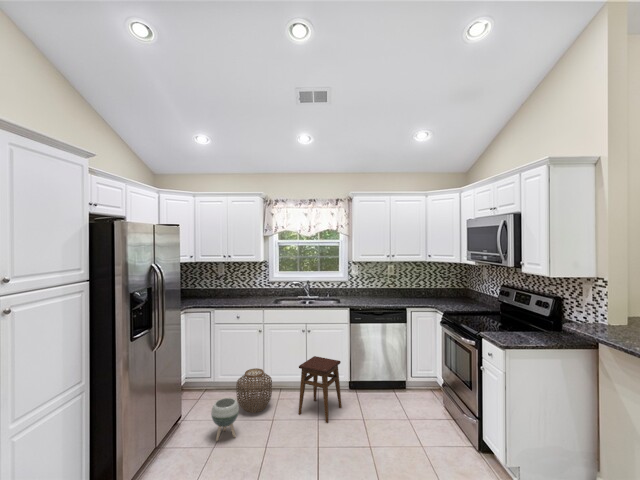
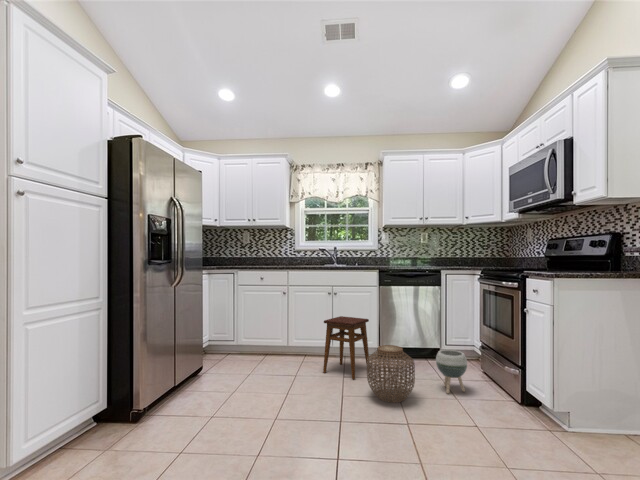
woven basket: present [236,368,272,413] -> present [367,345,415,403]
planter: present [211,398,239,441] -> present [436,350,467,393]

